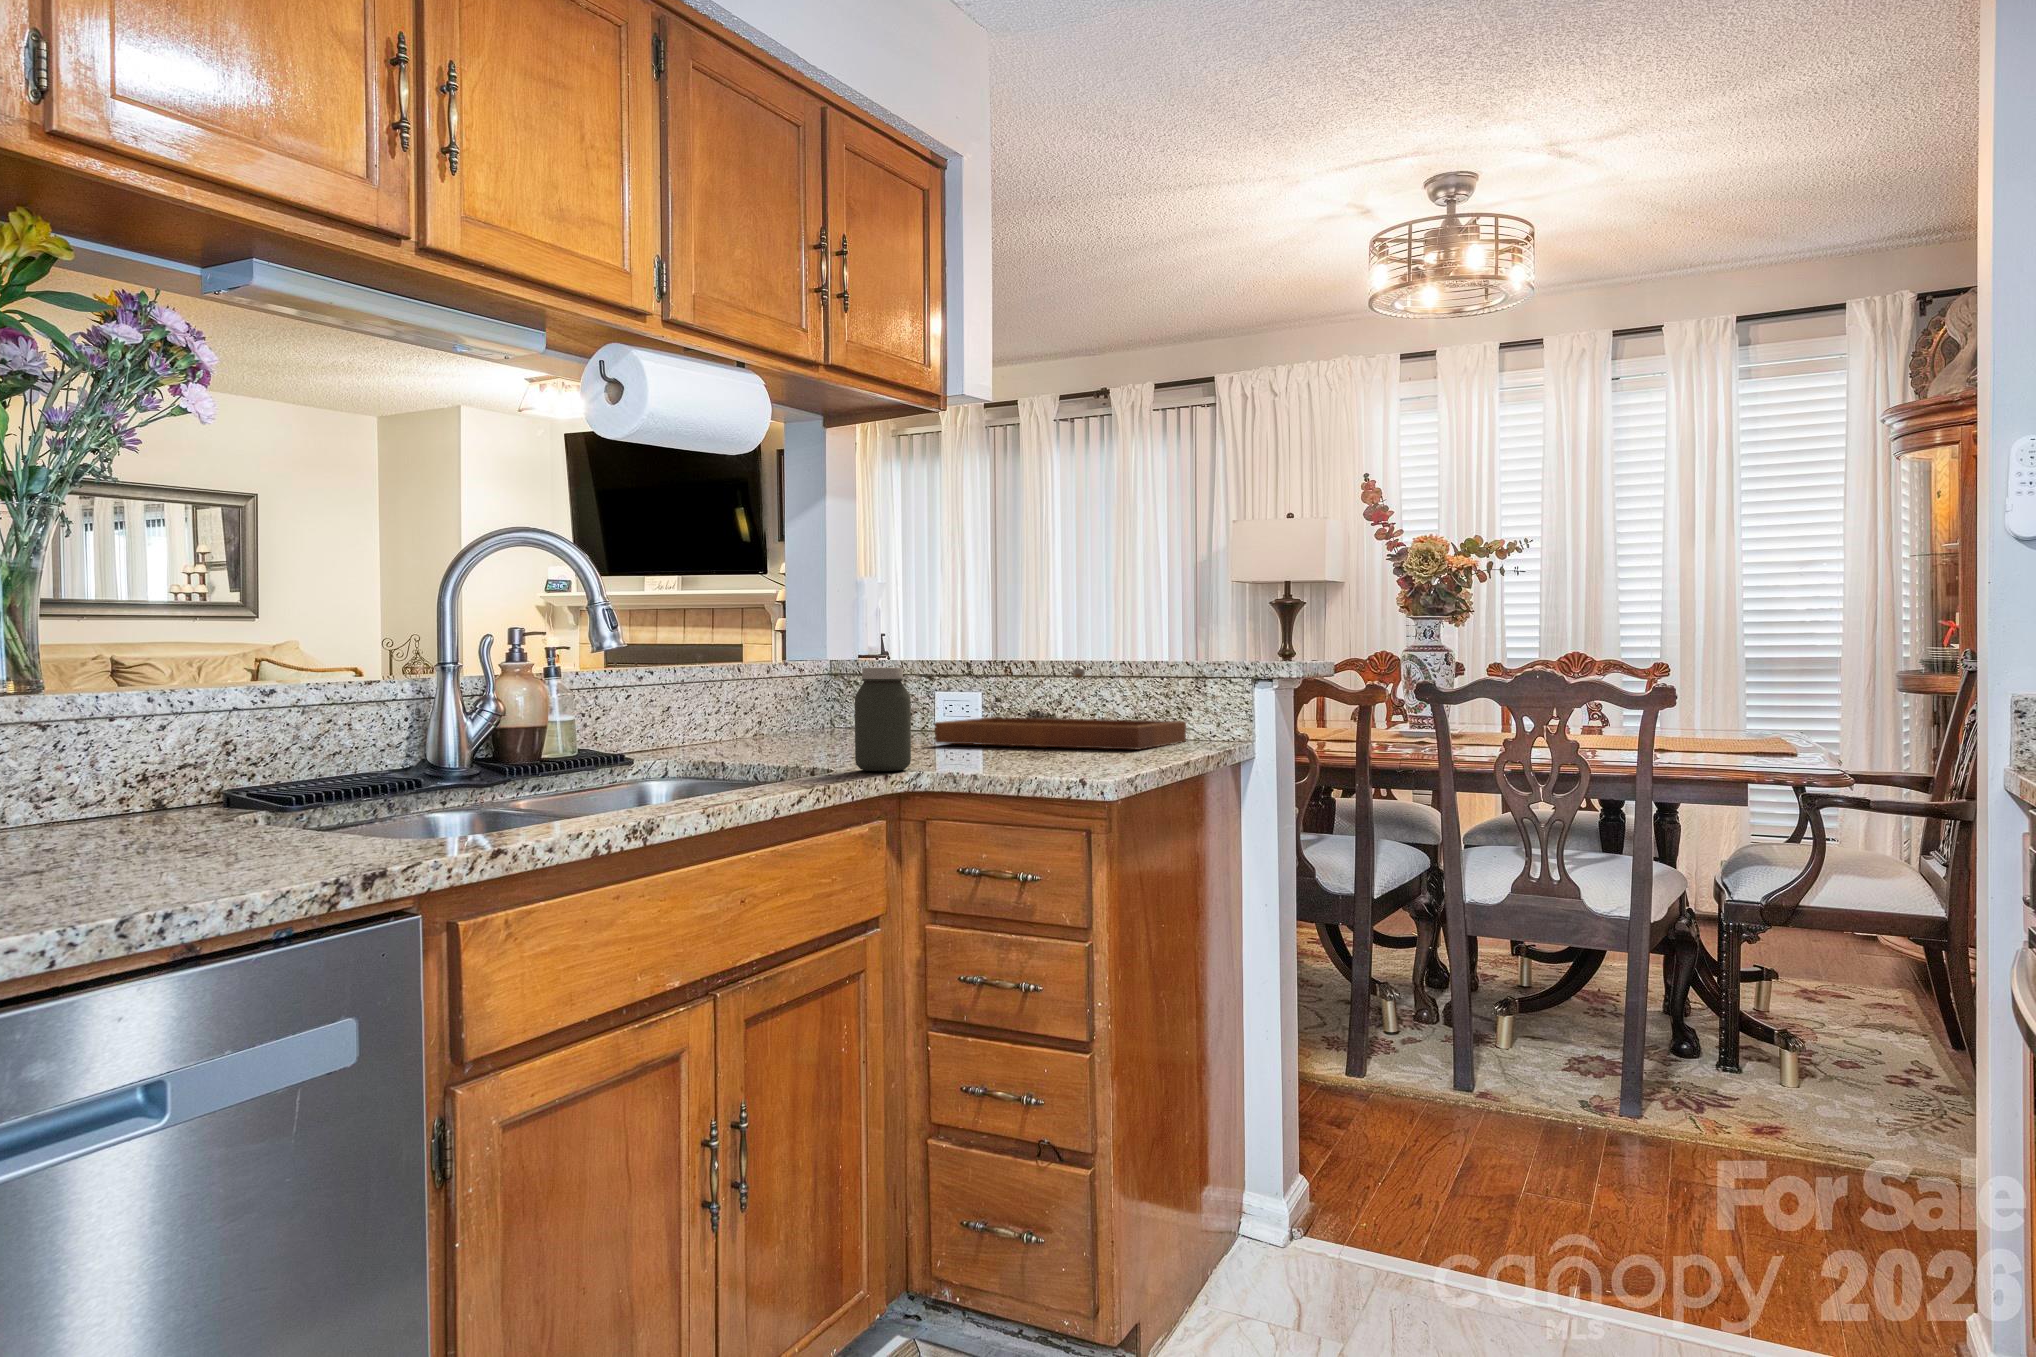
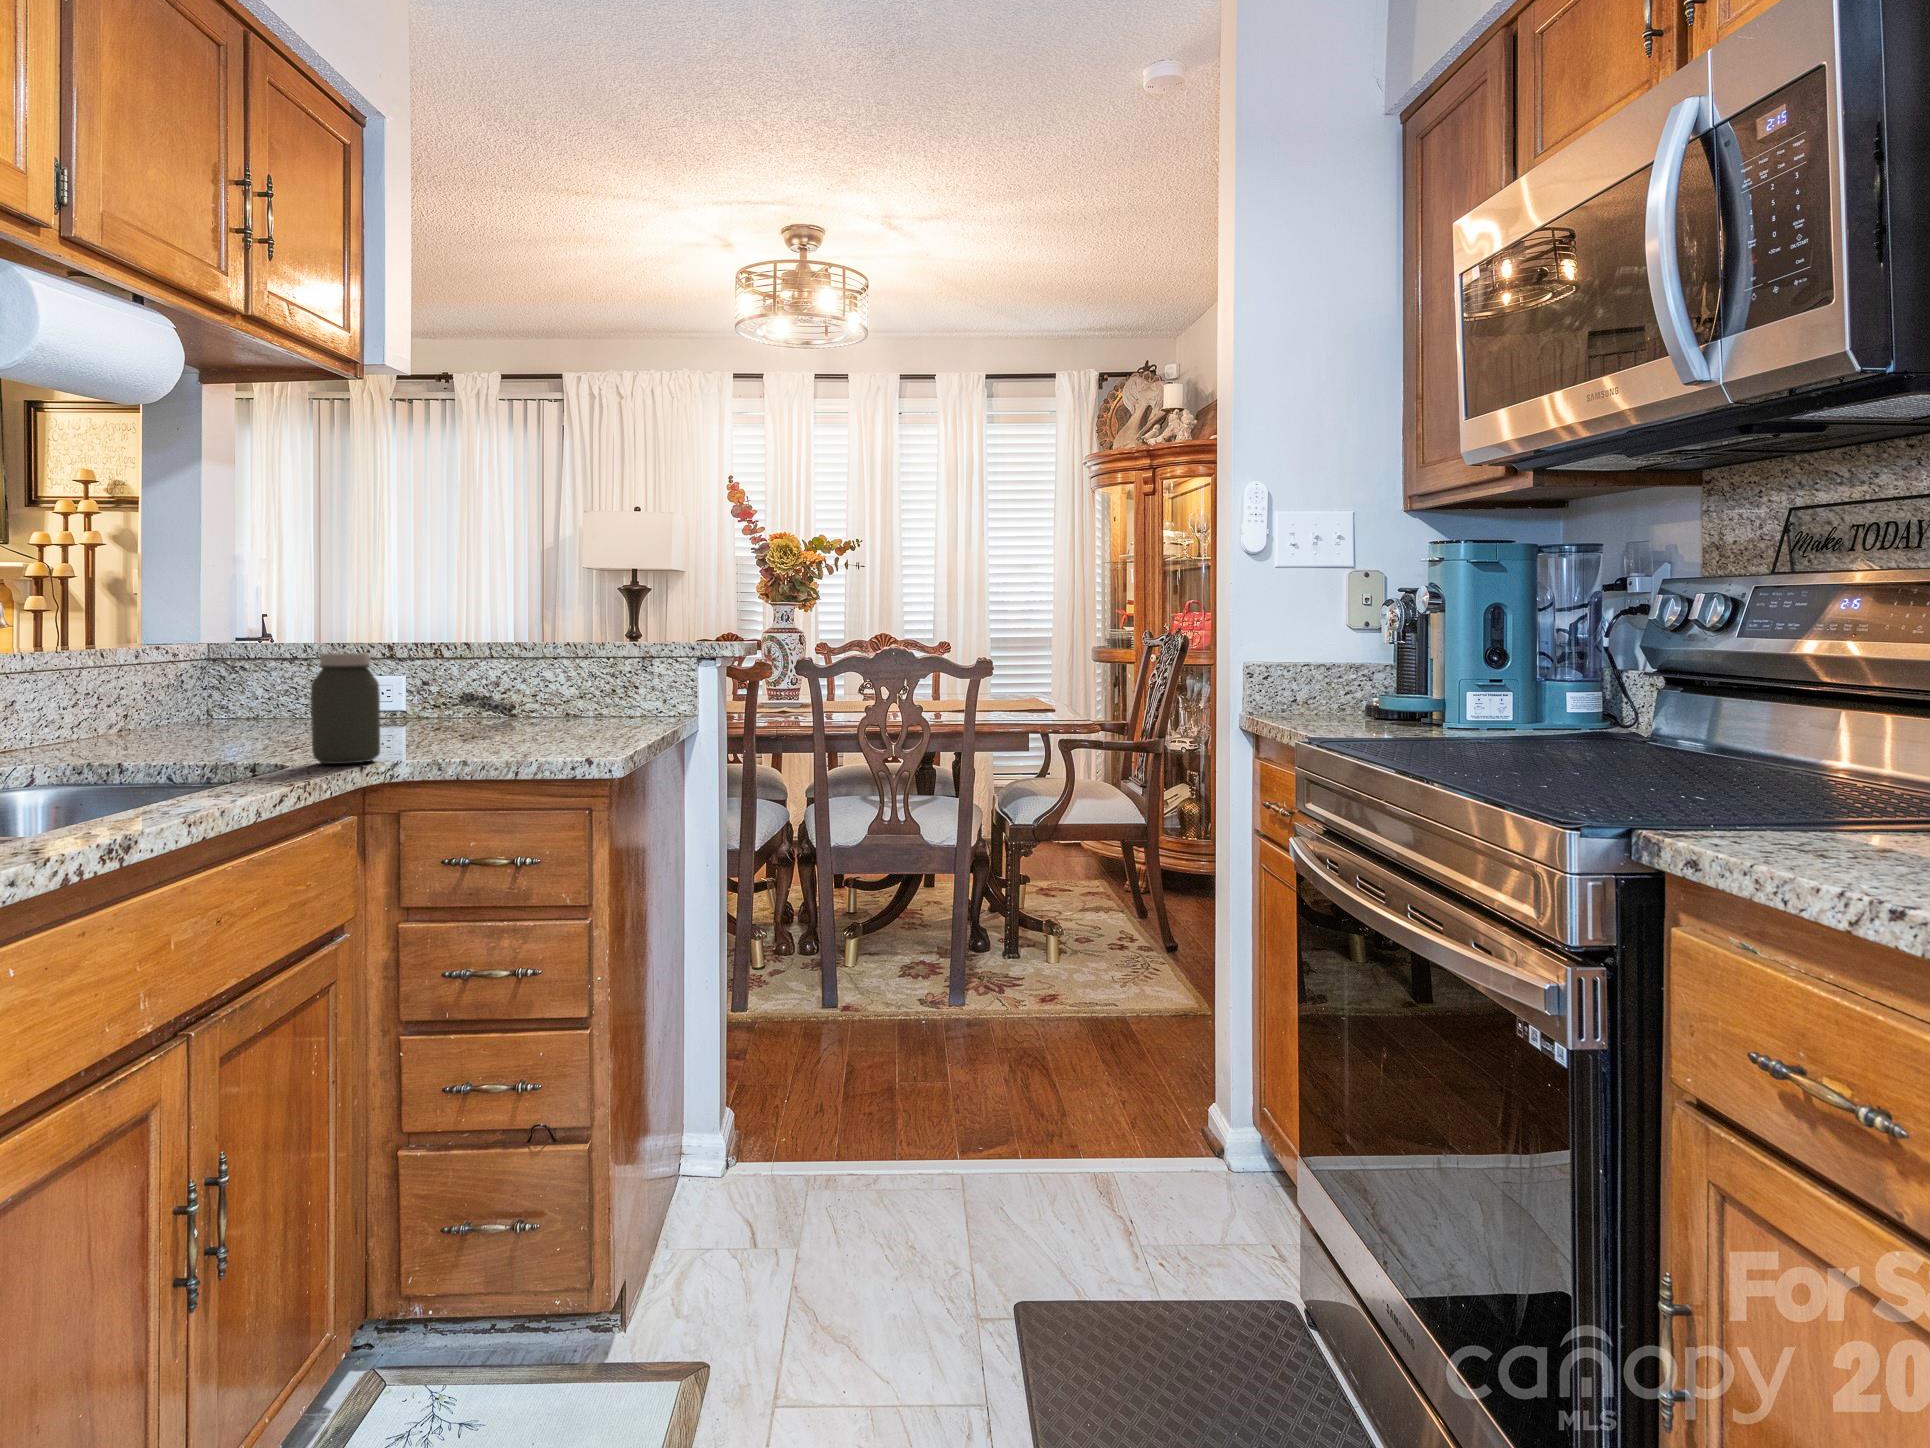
tray: present [935,666,1186,750] -> none [367,649,636,730]

